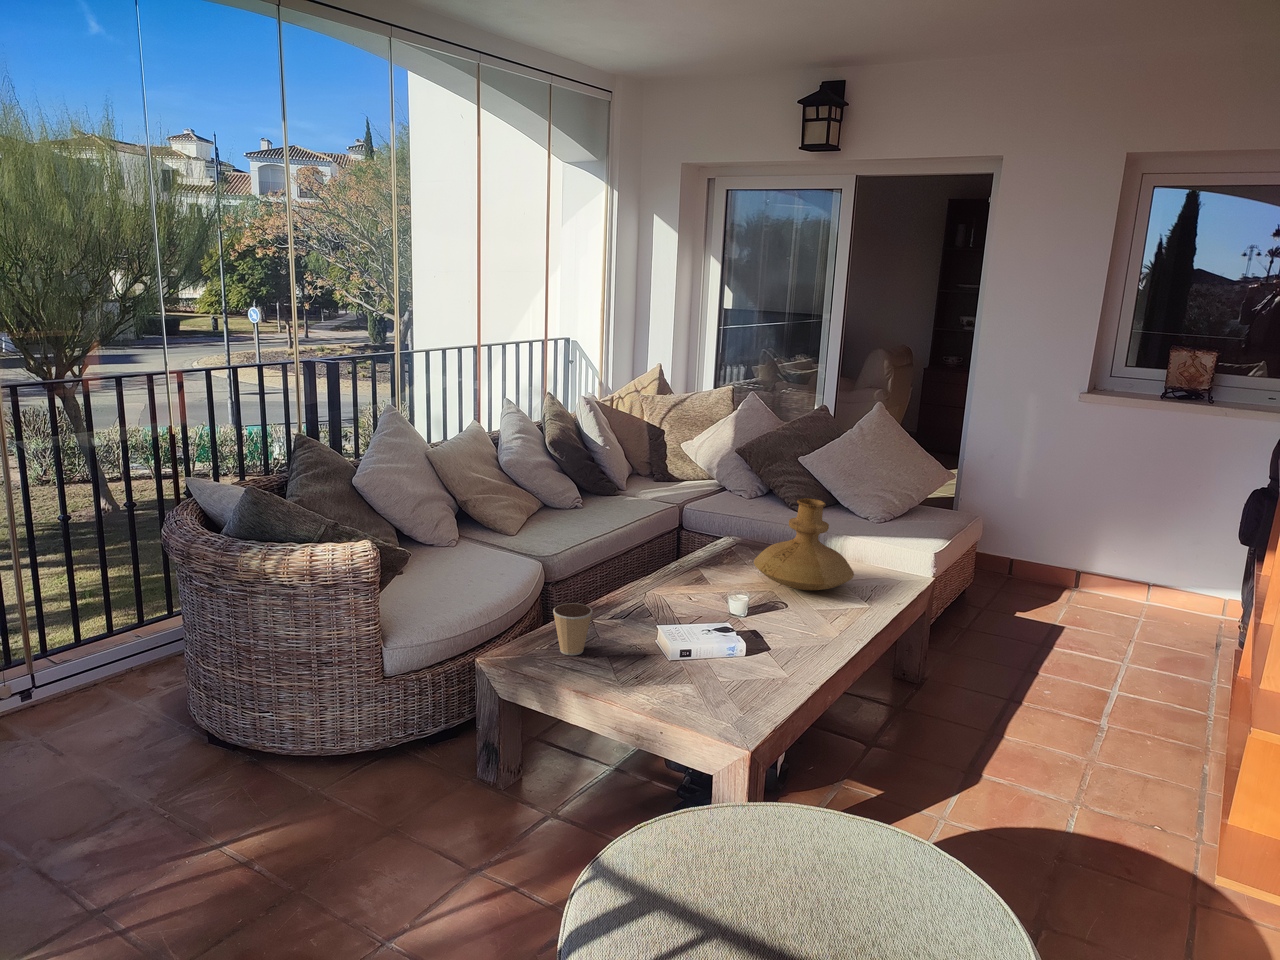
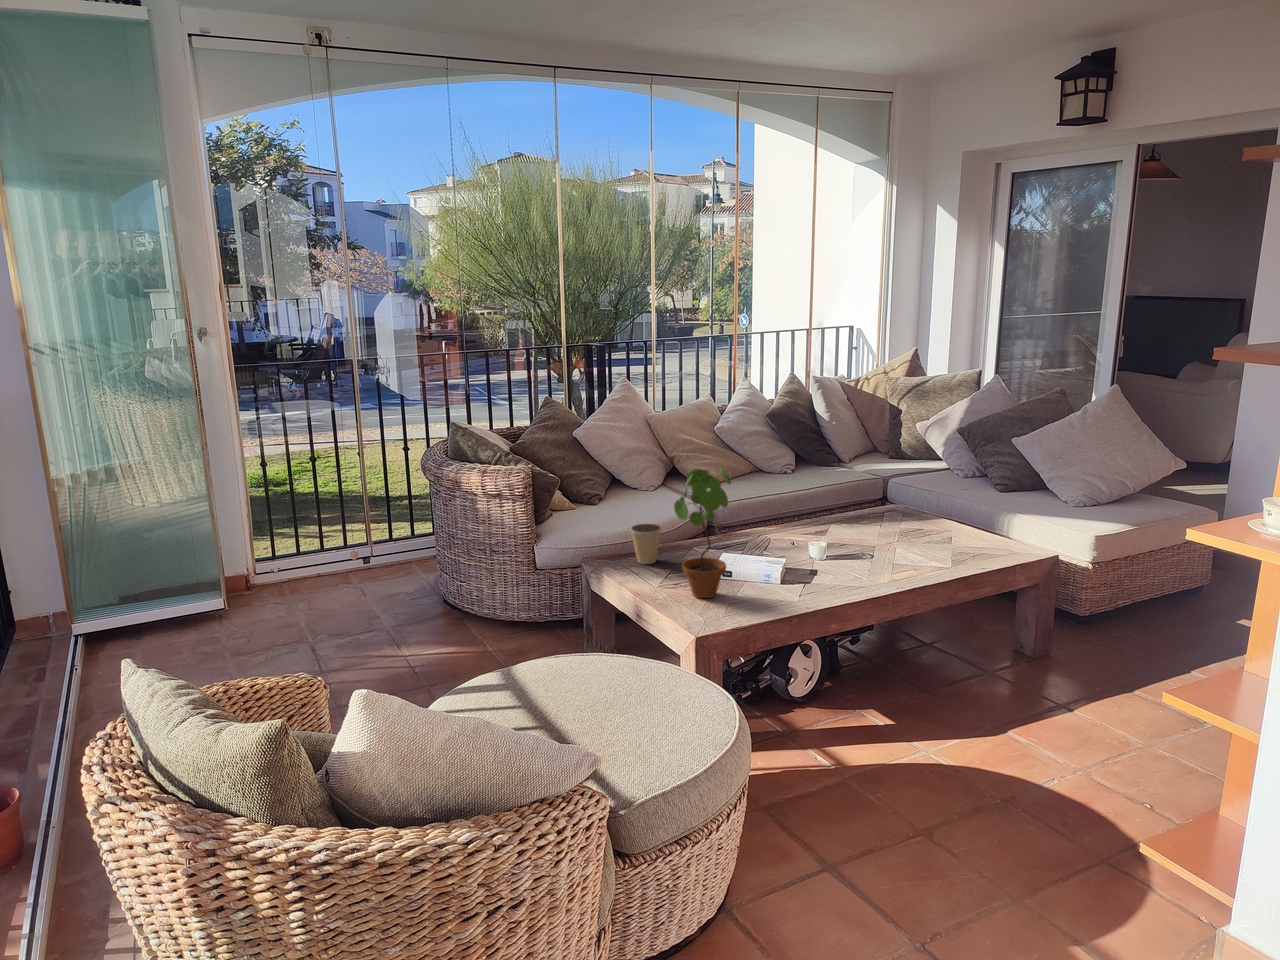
vase: present [754,498,854,590] -> none [861,459,958,544]
potted plant: none [666,533,728,692] -> present [674,467,731,598]

